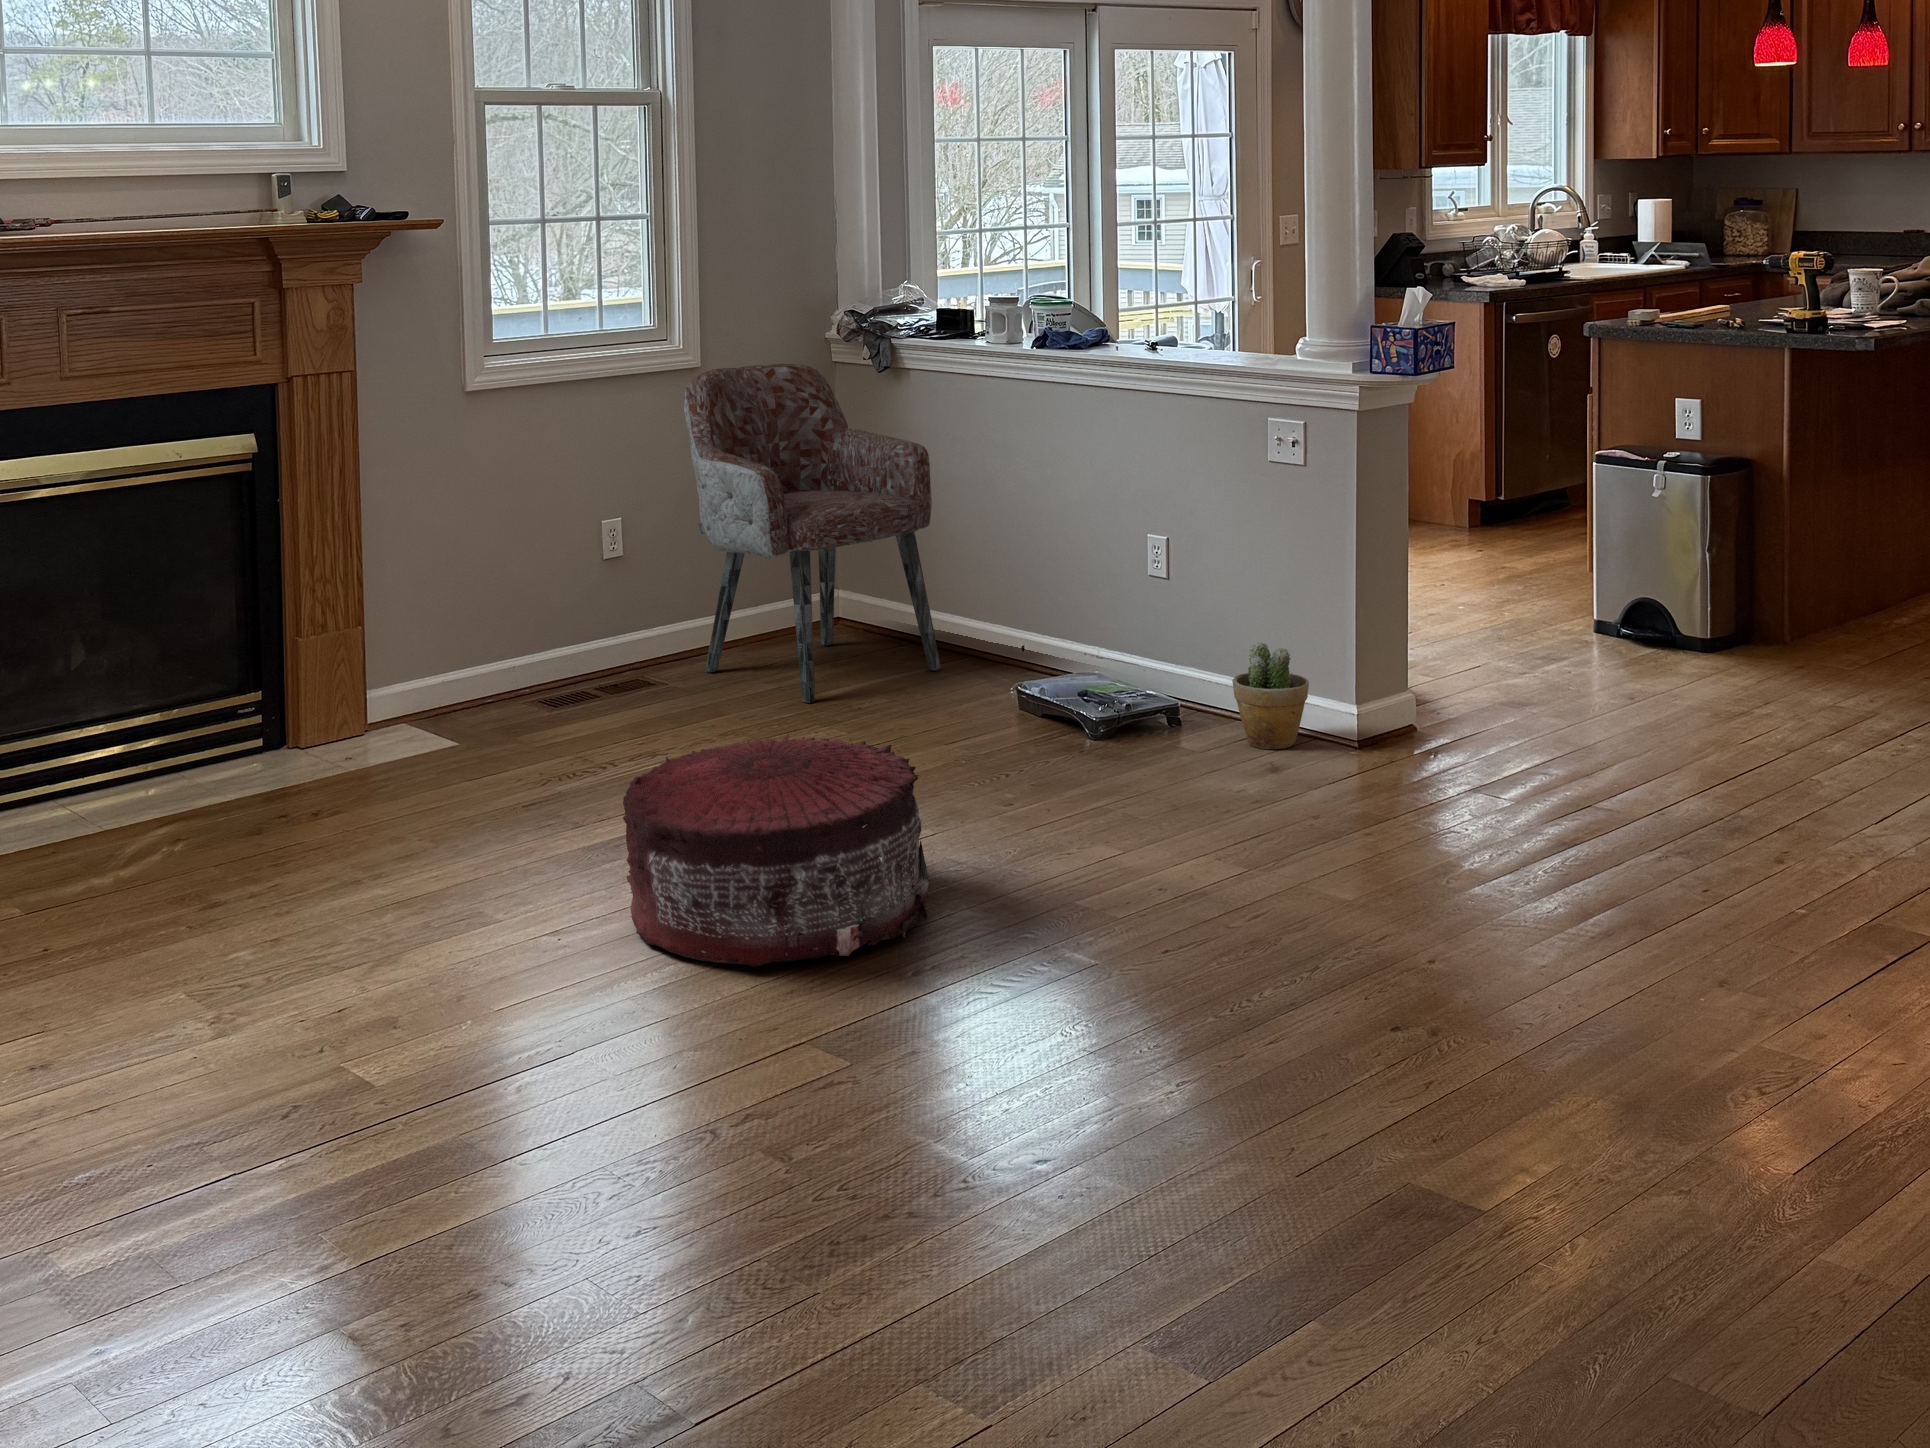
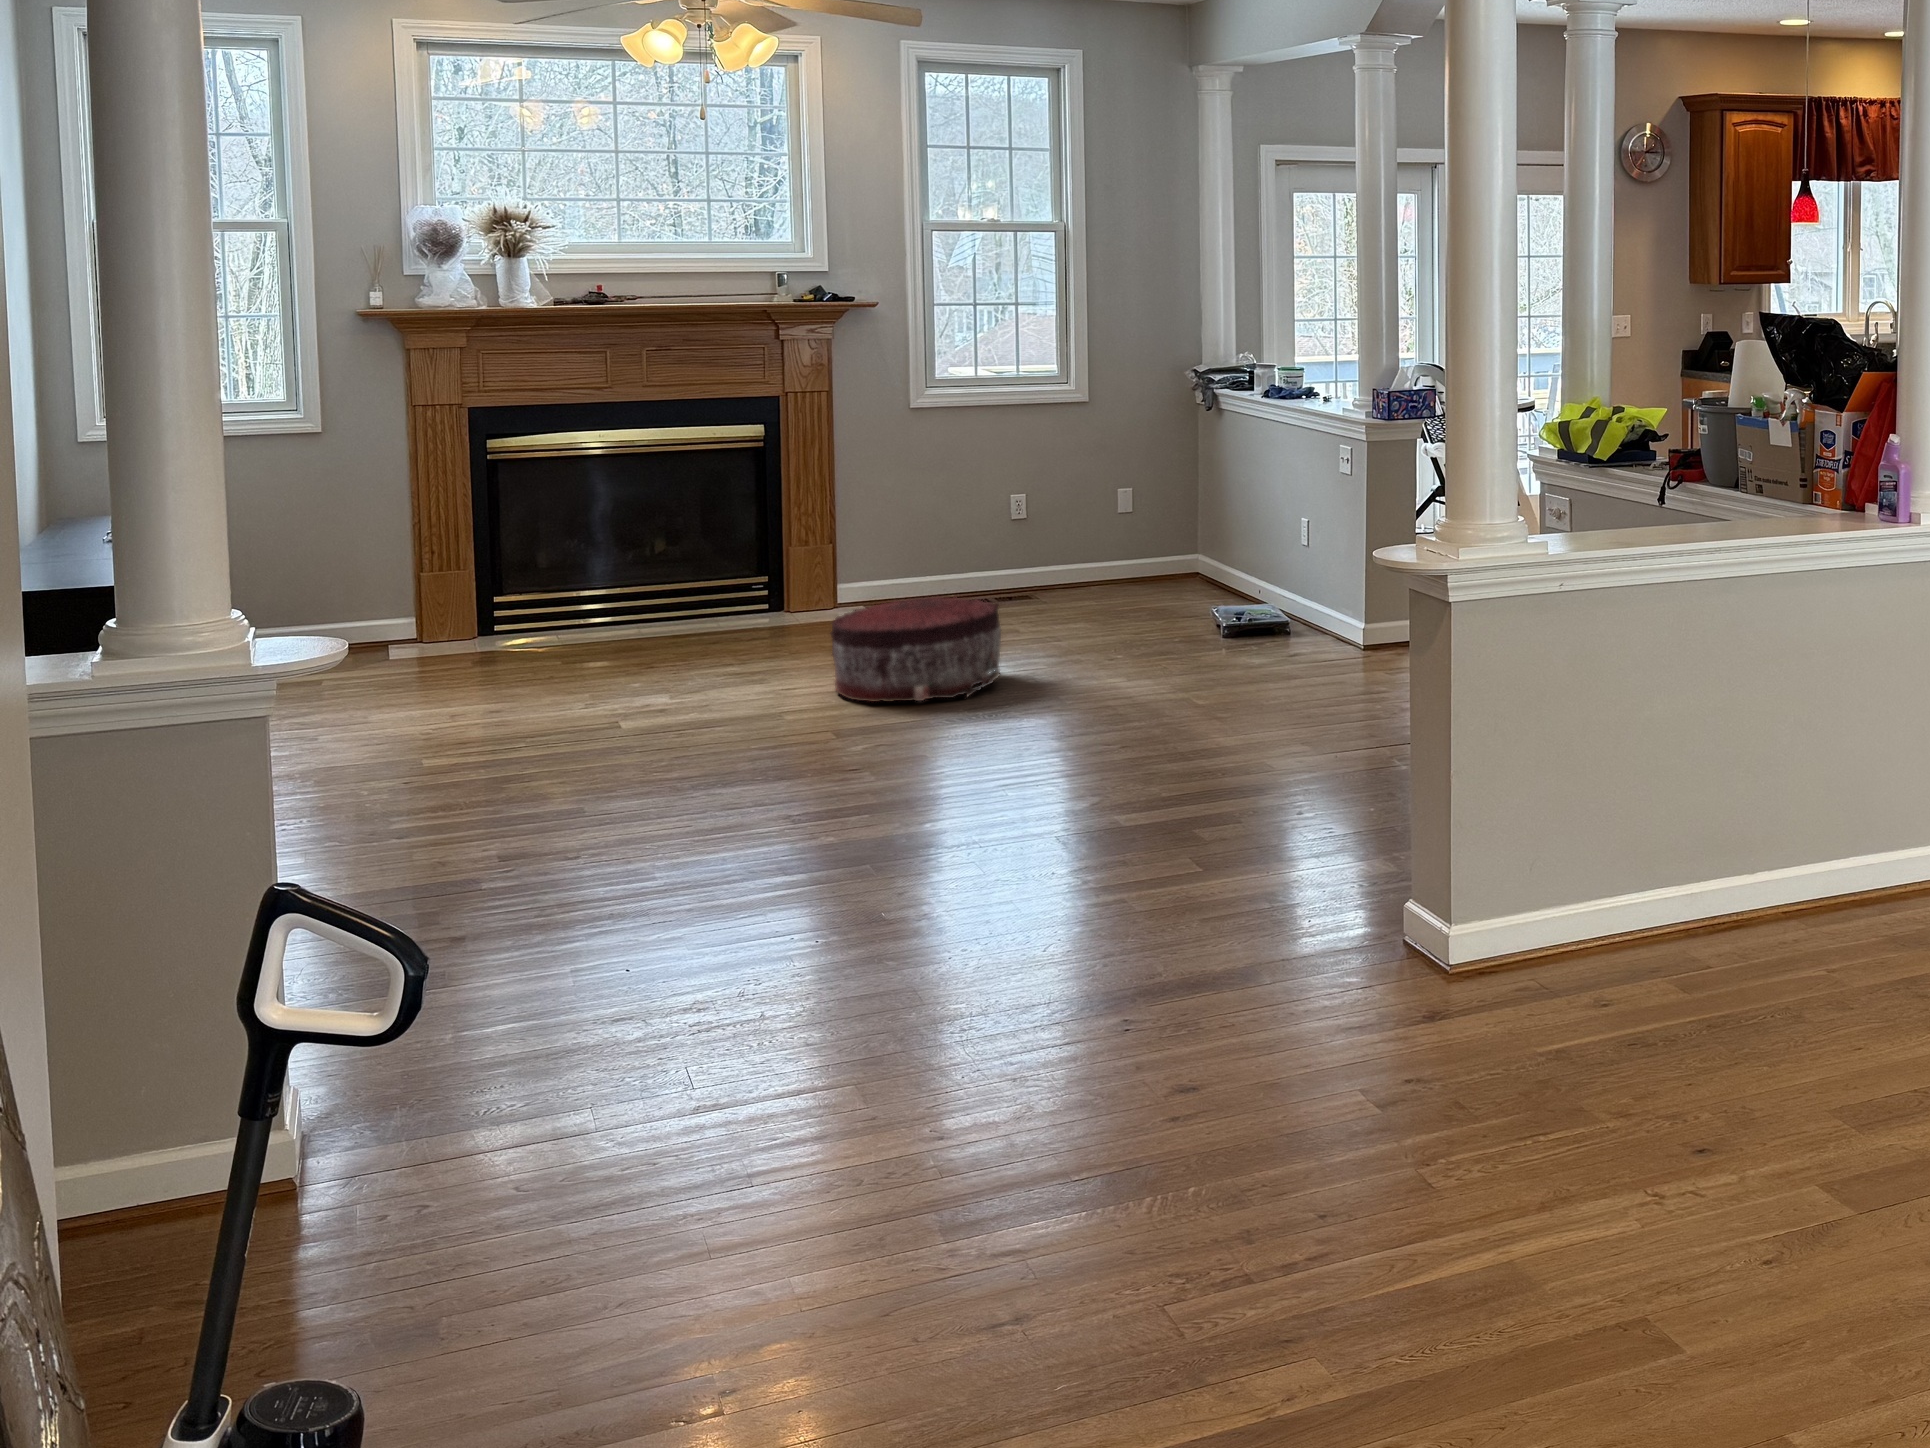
armchair: present [684,364,941,703] -> none [1057,402,1211,610]
potted plant: present [1232,642,1309,749] -> none [1300,578,1348,643]

